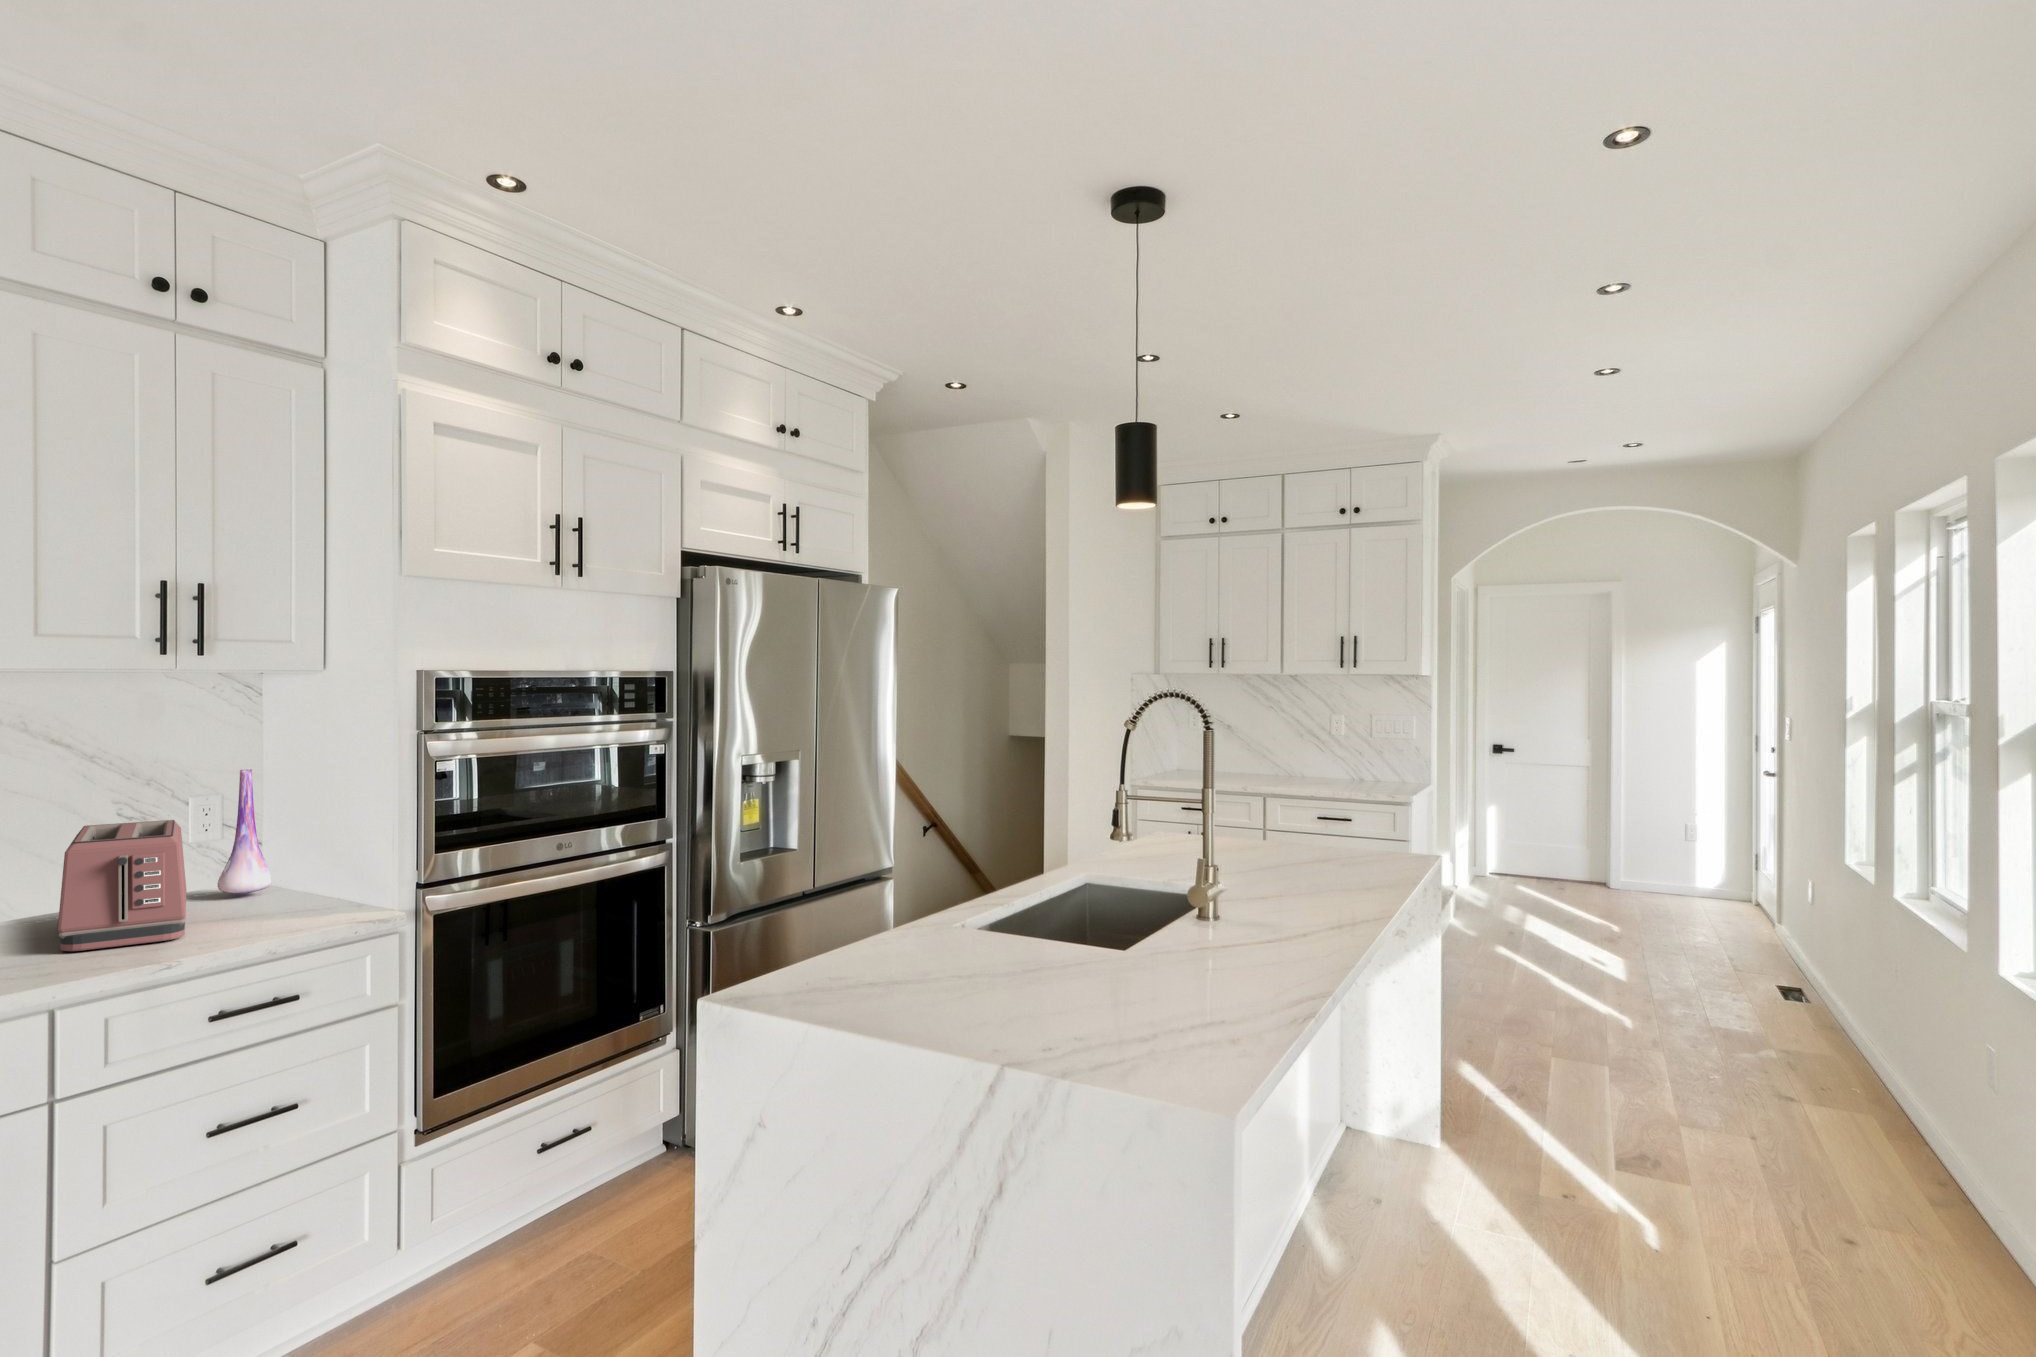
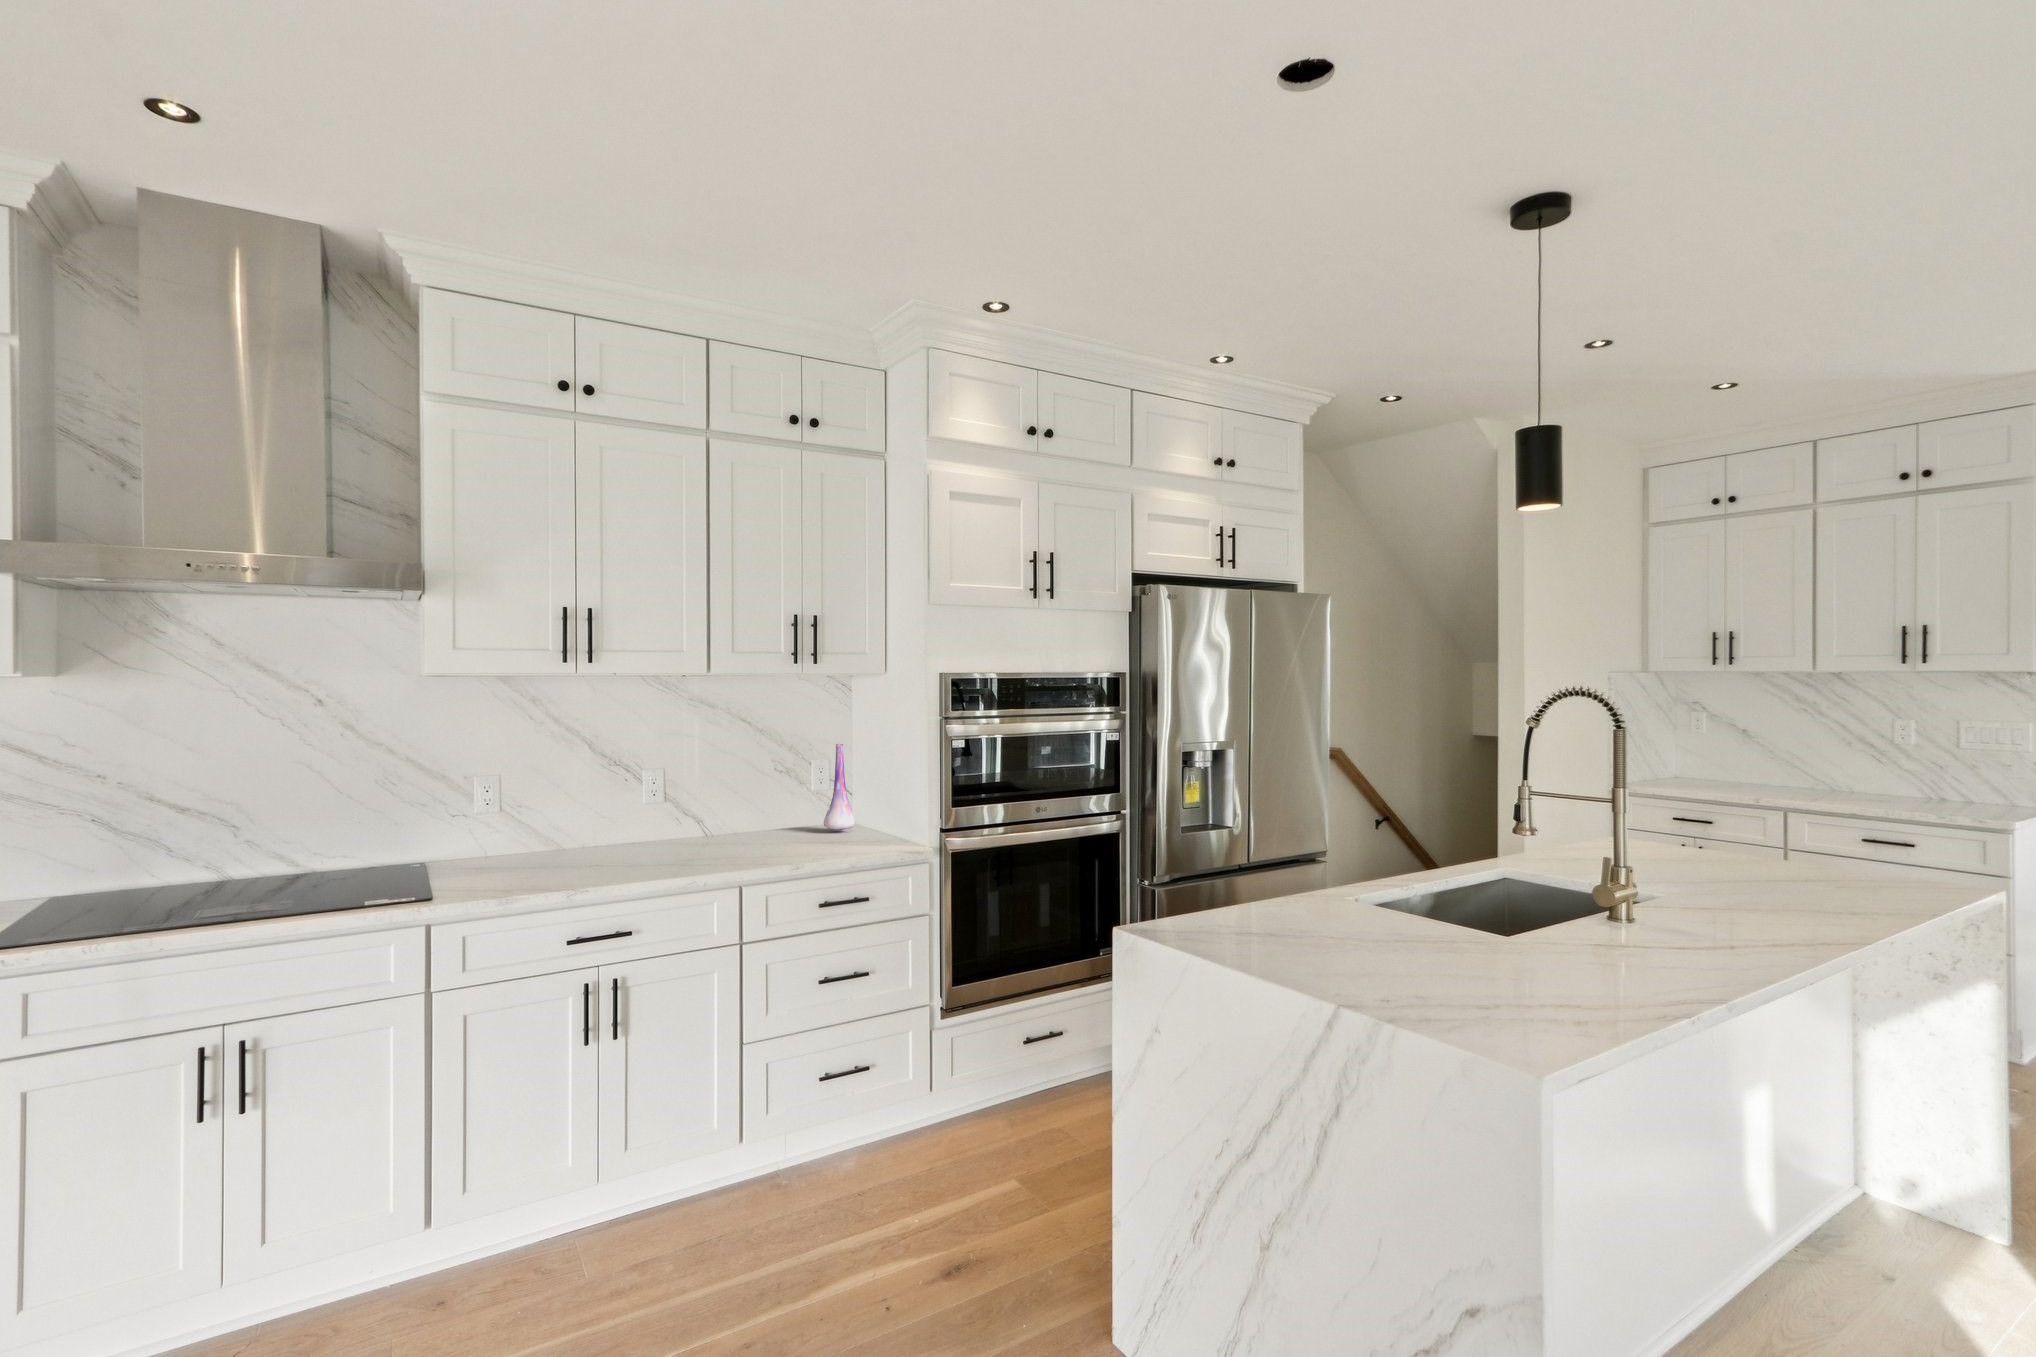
toaster: present [58,820,186,951] -> none [738,776,806,854]

